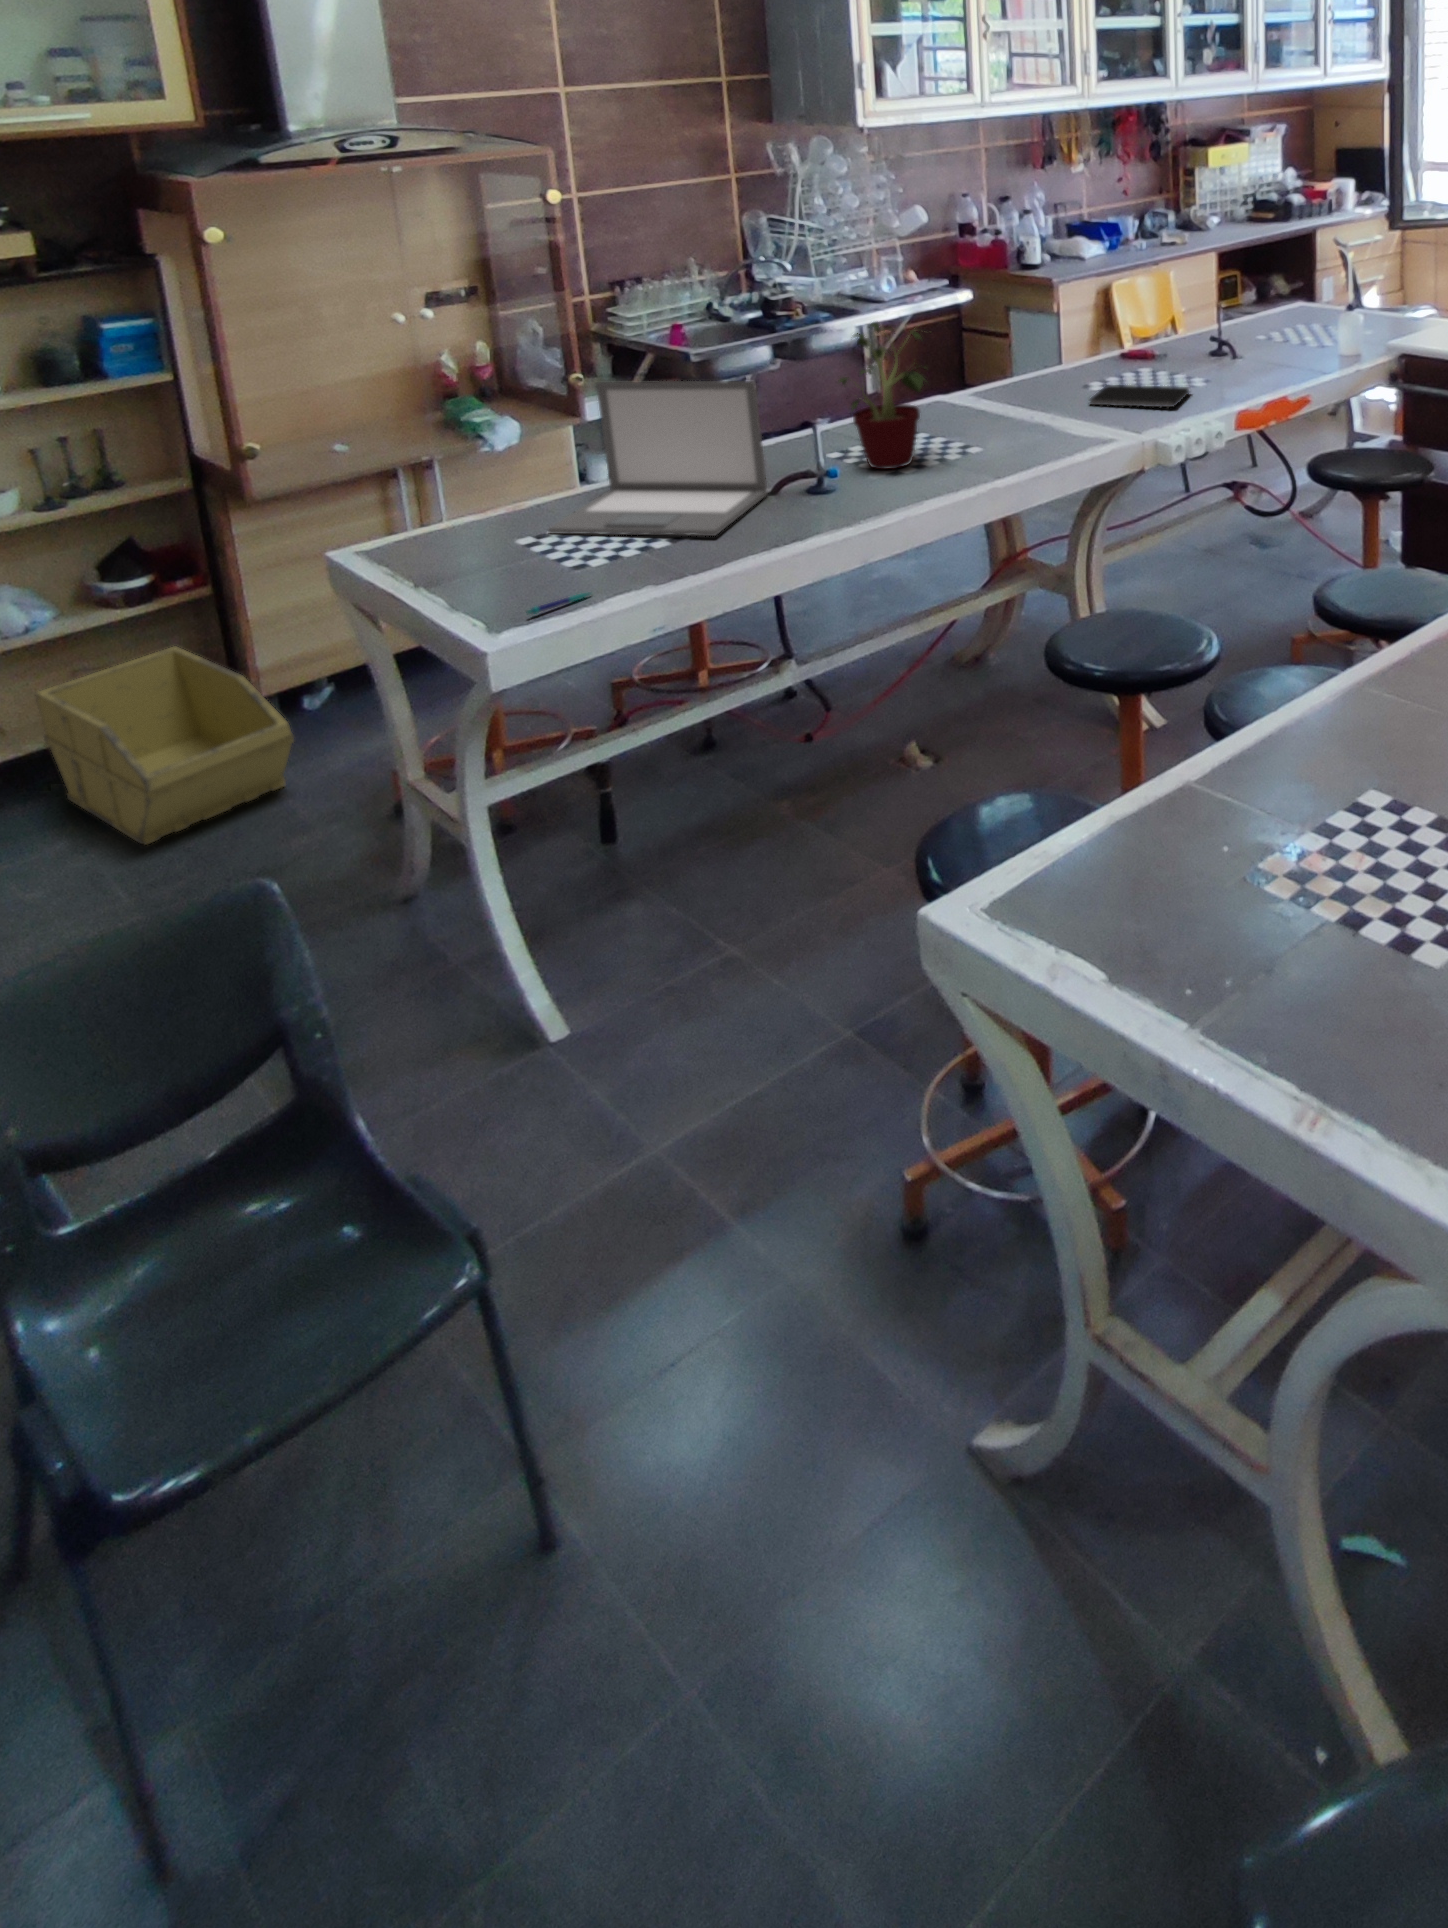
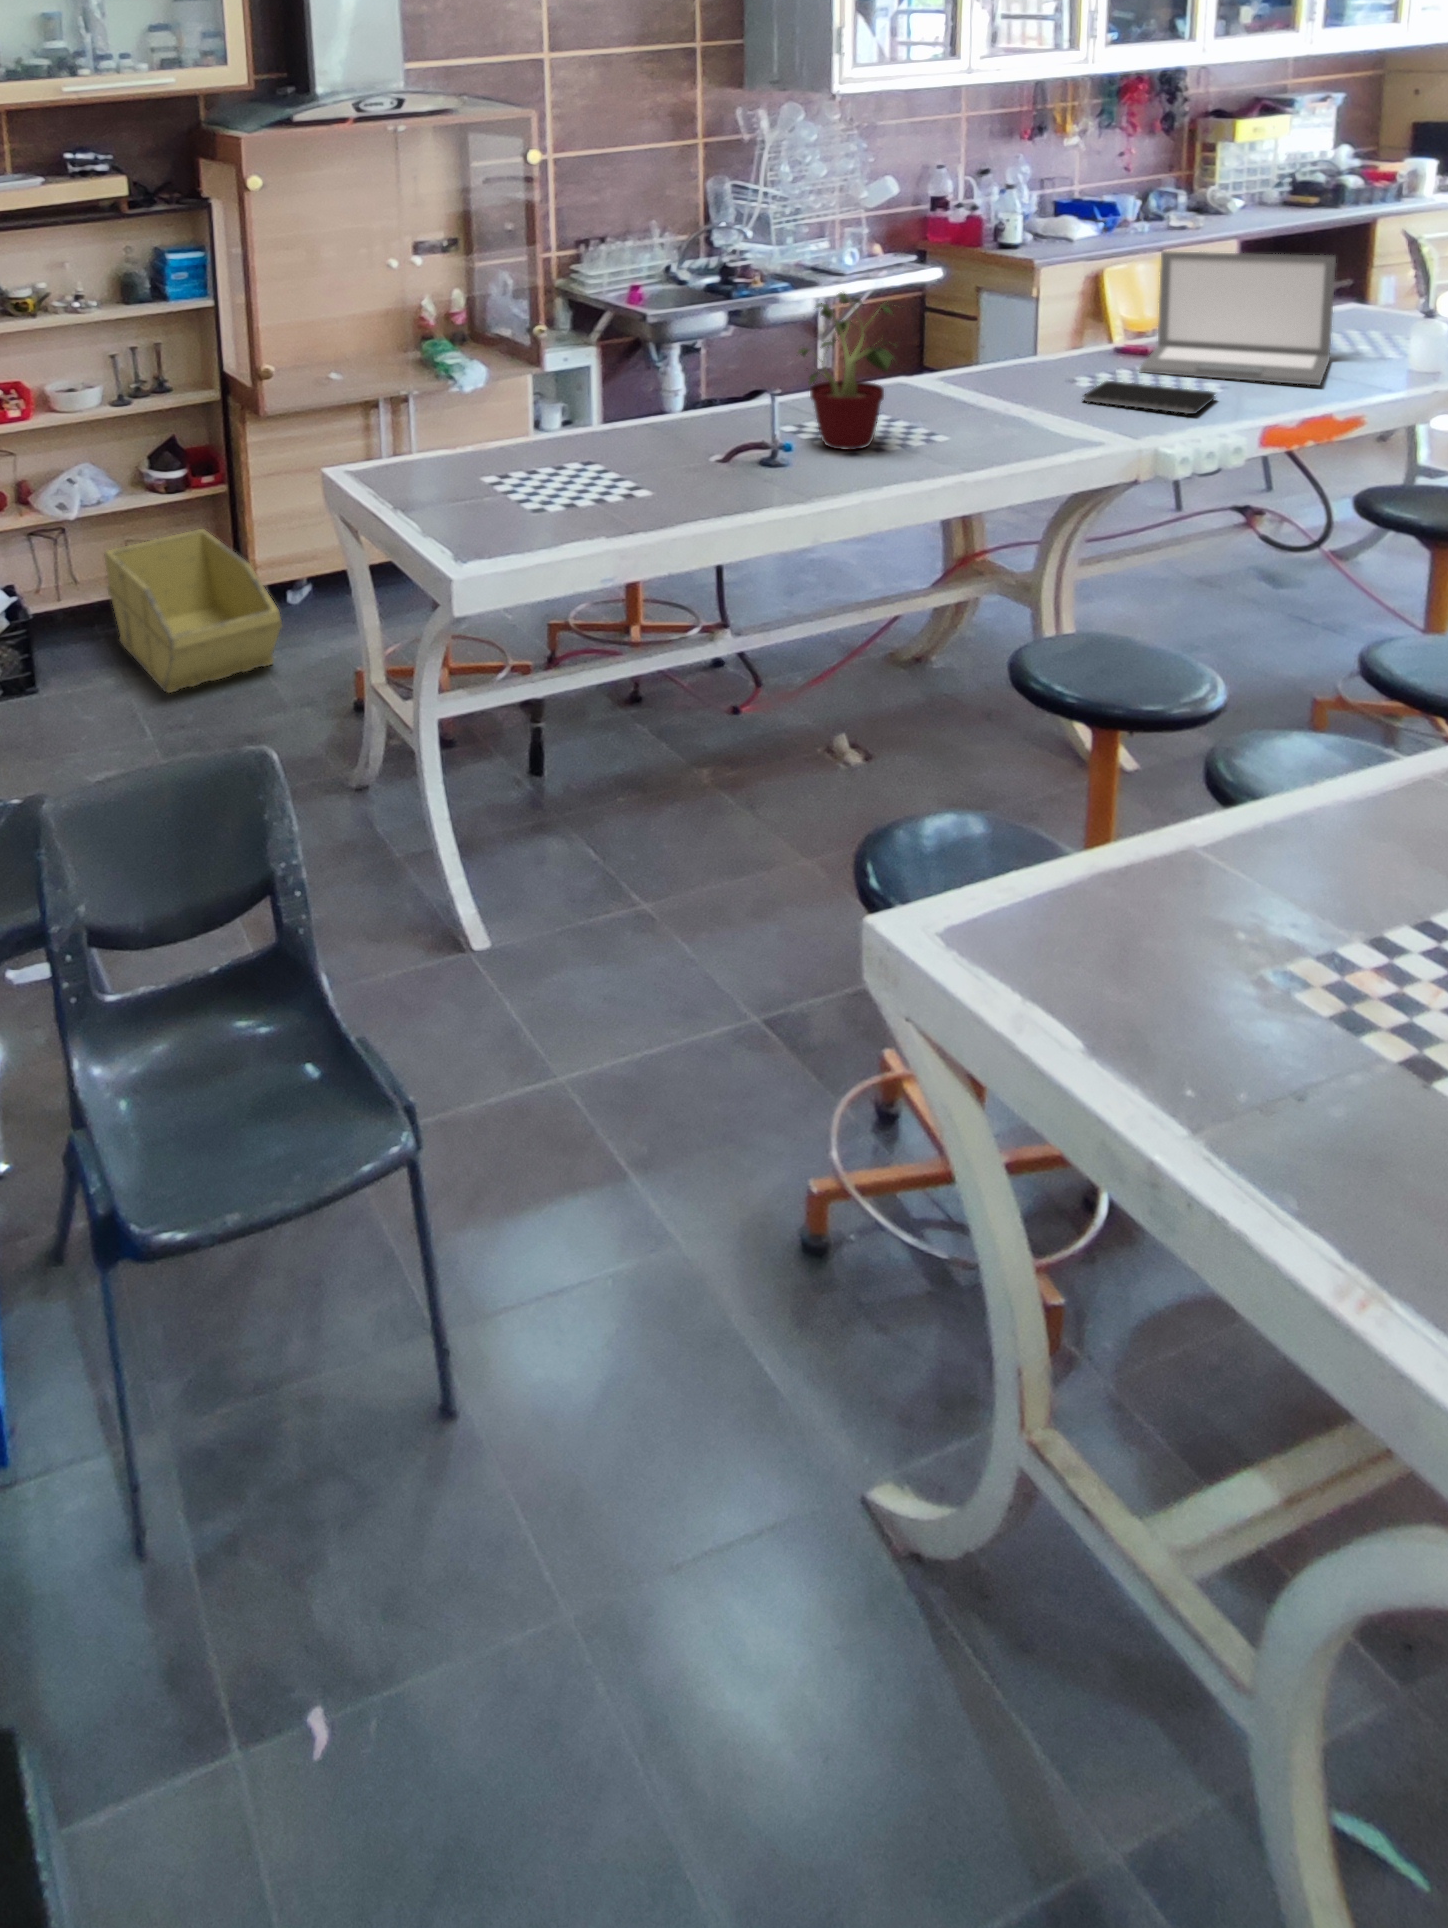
laptop: present [548,381,768,536] -> present [1139,251,1336,385]
pen: present [526,593,590,614] -> none [478,539,540,553]

